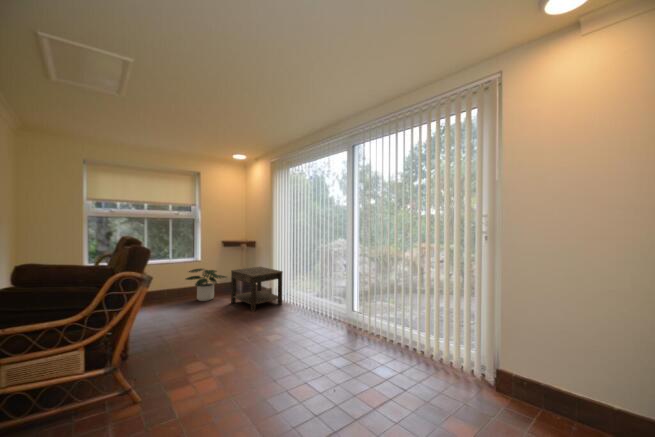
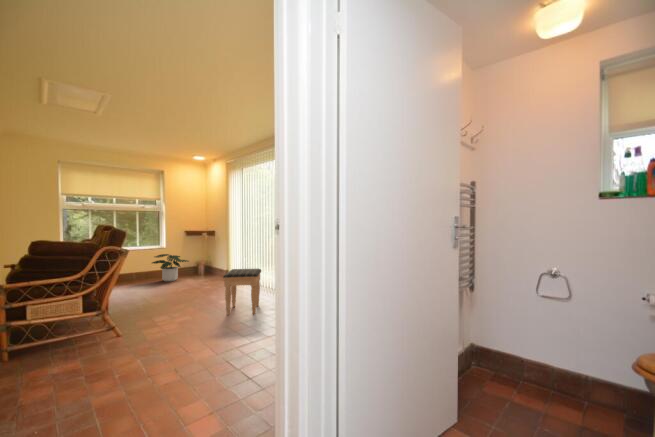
side table: present [231,267,283,312] -> none [192,252,237,287]
footstool: none [278,297,326,367] -> present [223,269,261,315]

